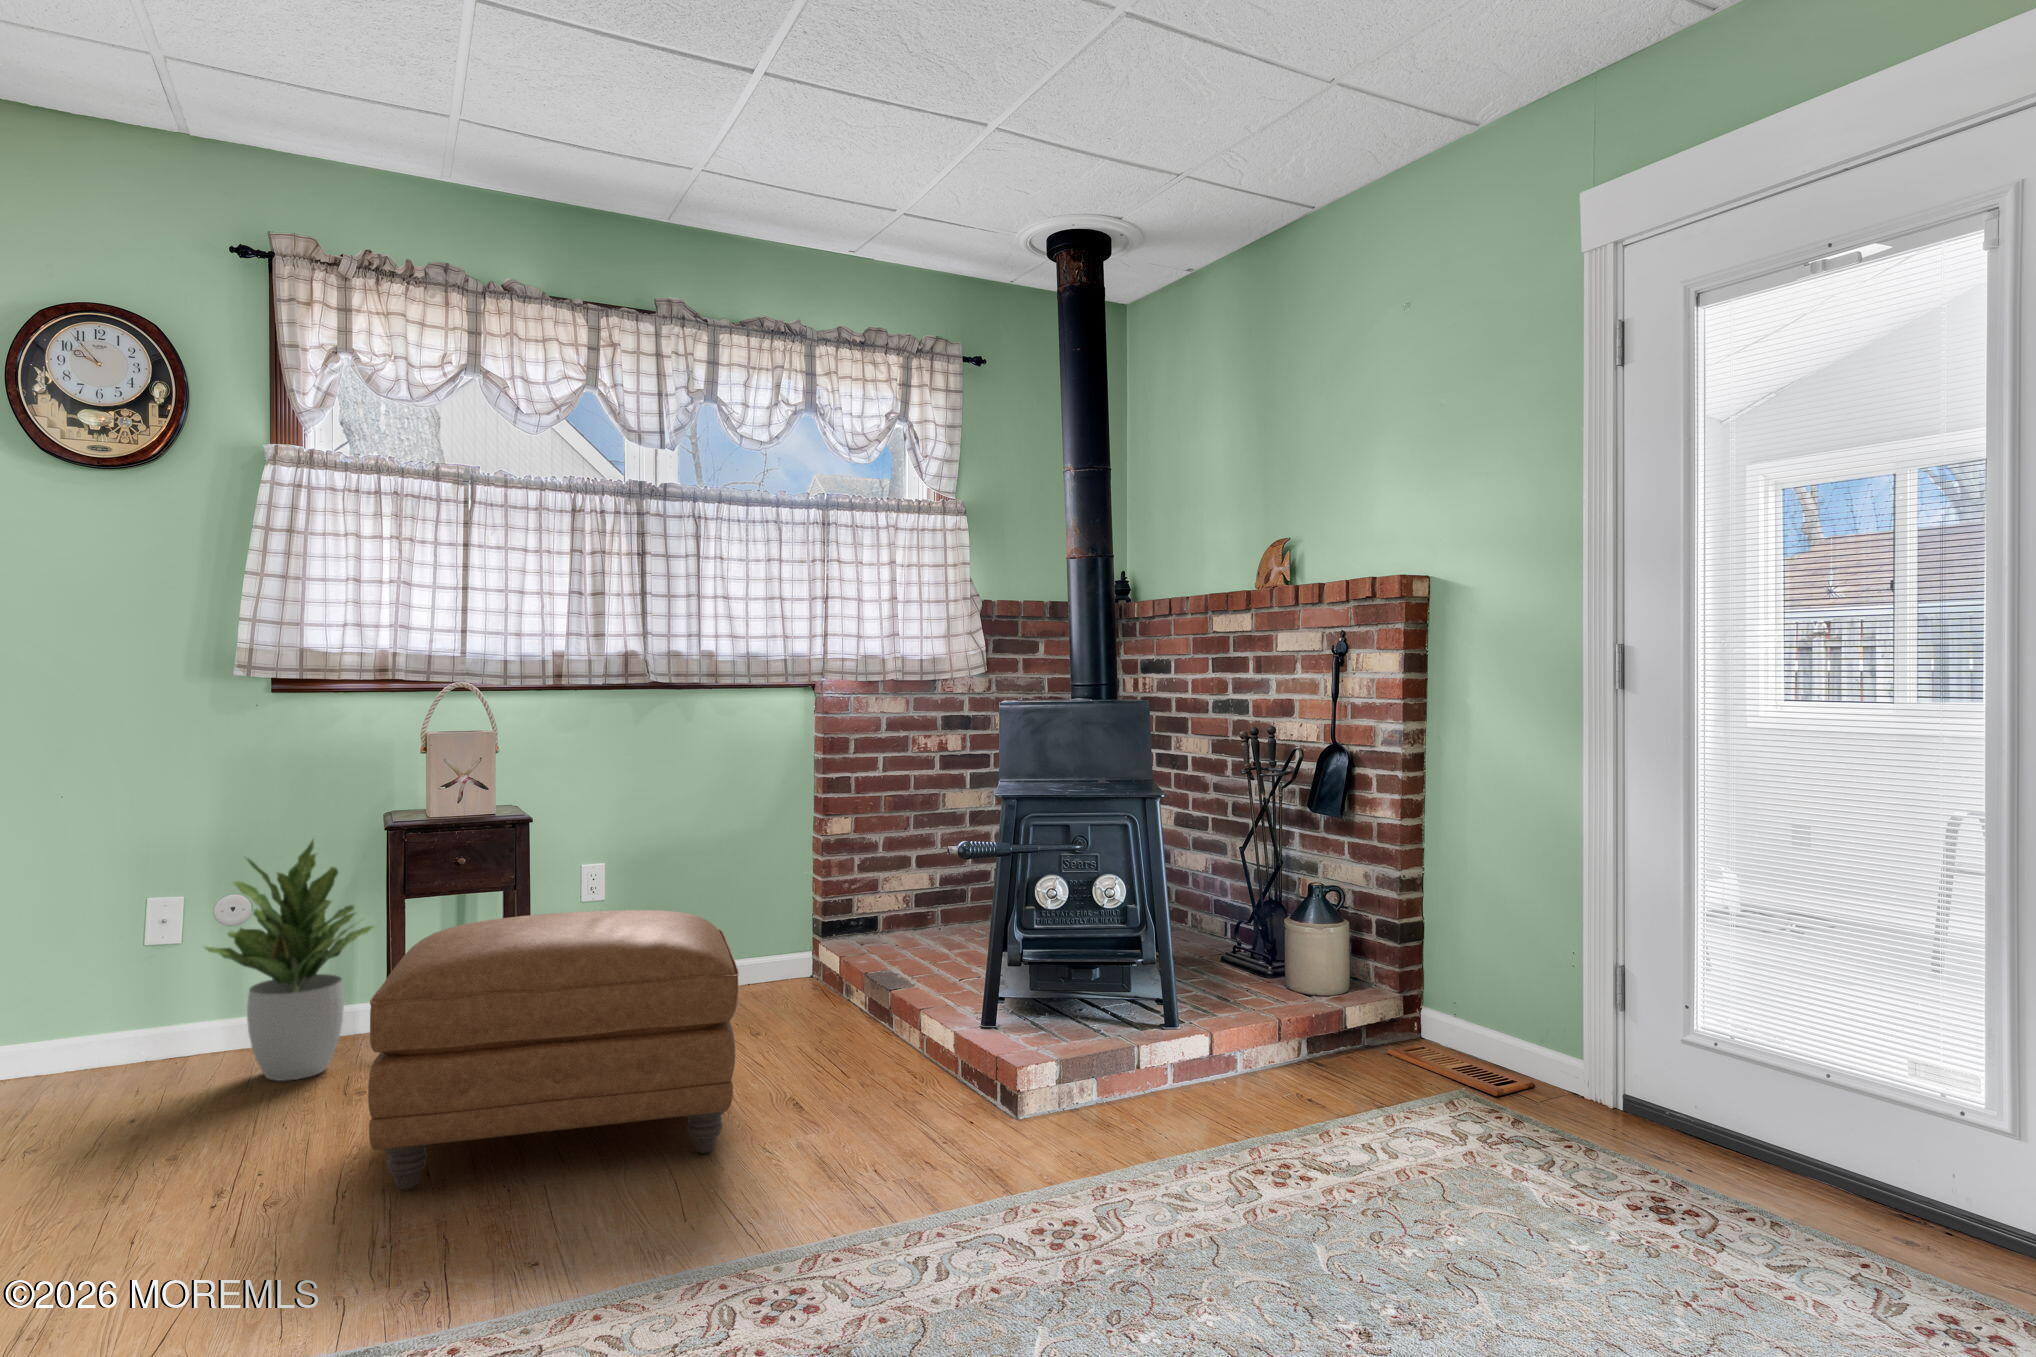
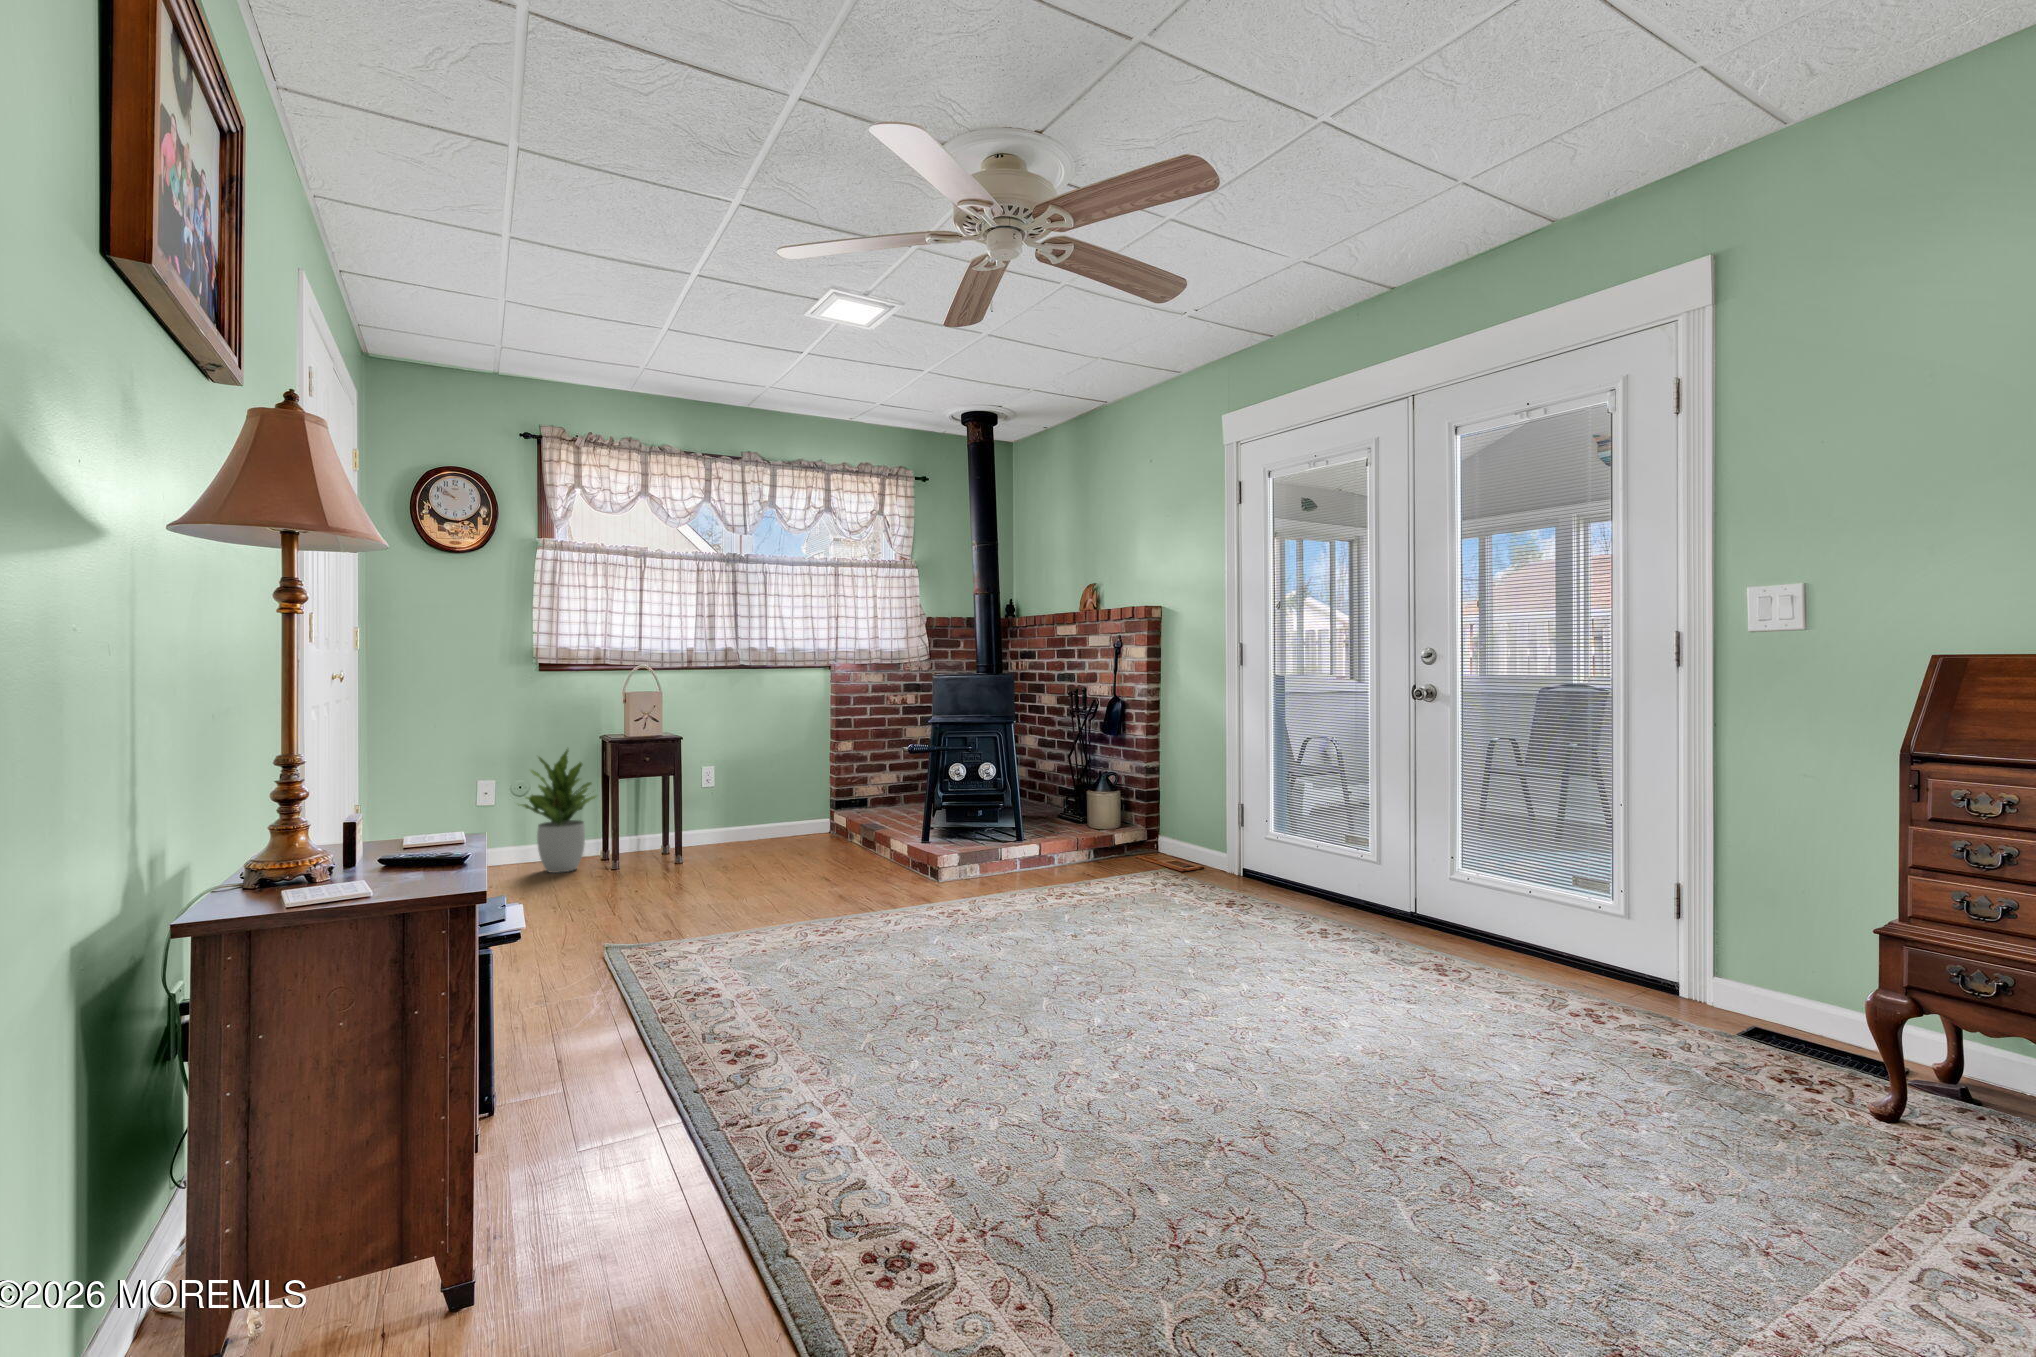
ottoman: present [368,910,739,1190] -> none [625,780,799,904]

